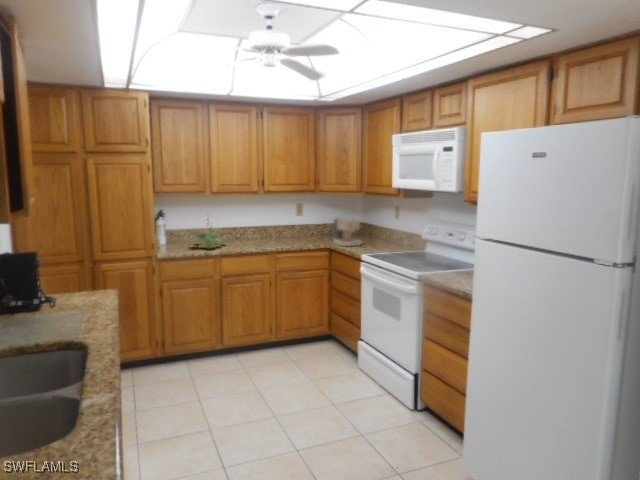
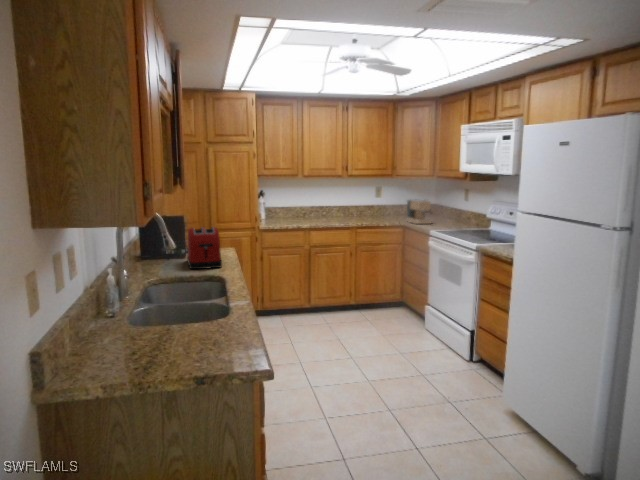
potted plant: present [196,219,220,248] -> none [284,192,315,223]
toaster: none [38,268,90,332] -> present [187,227,222,269]

